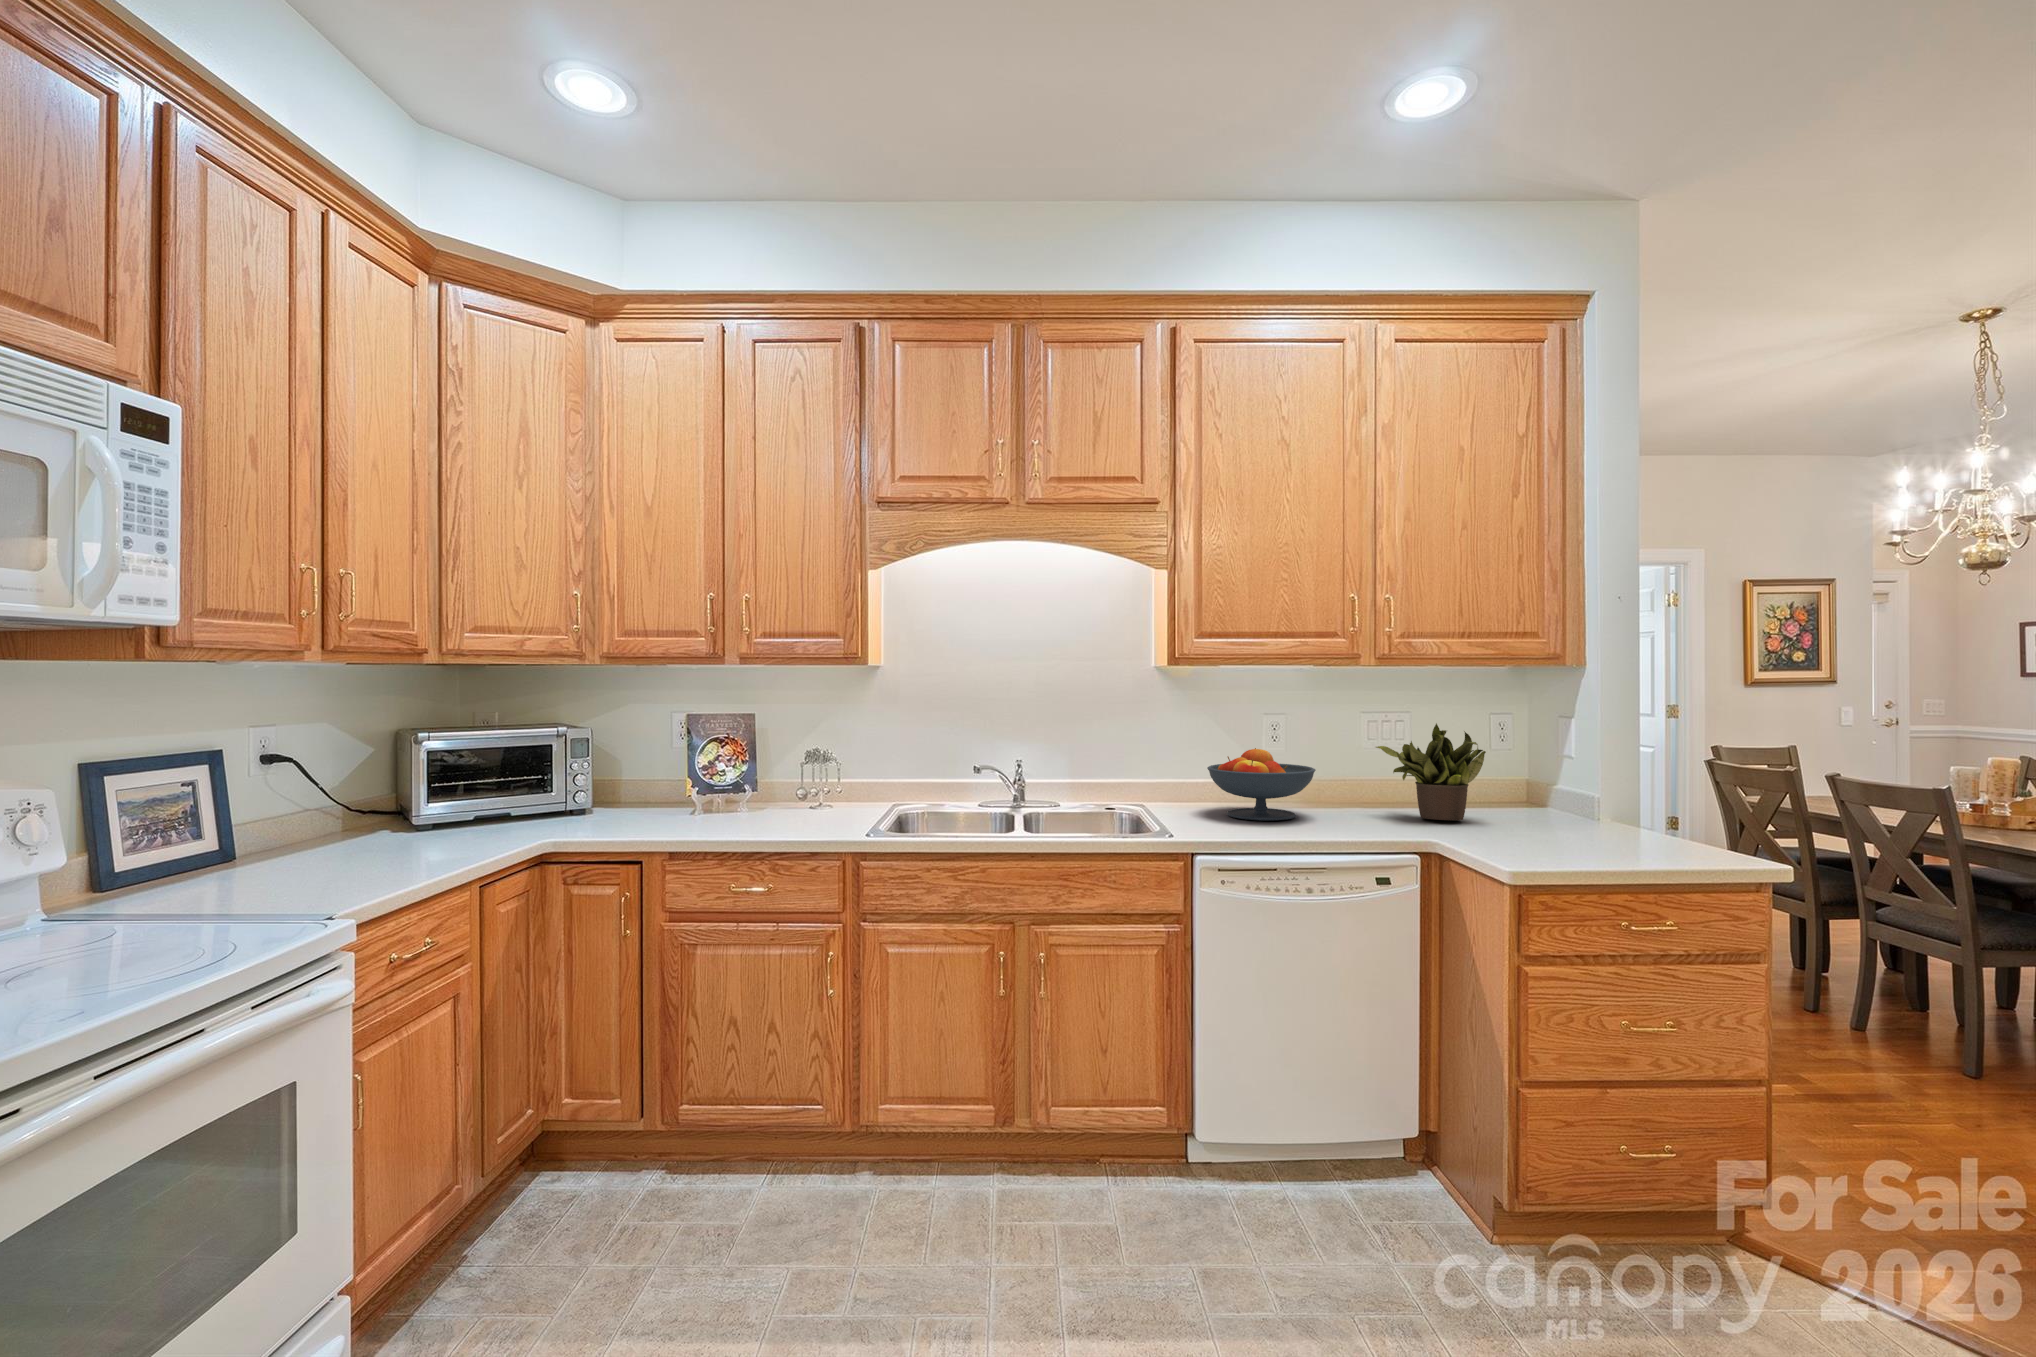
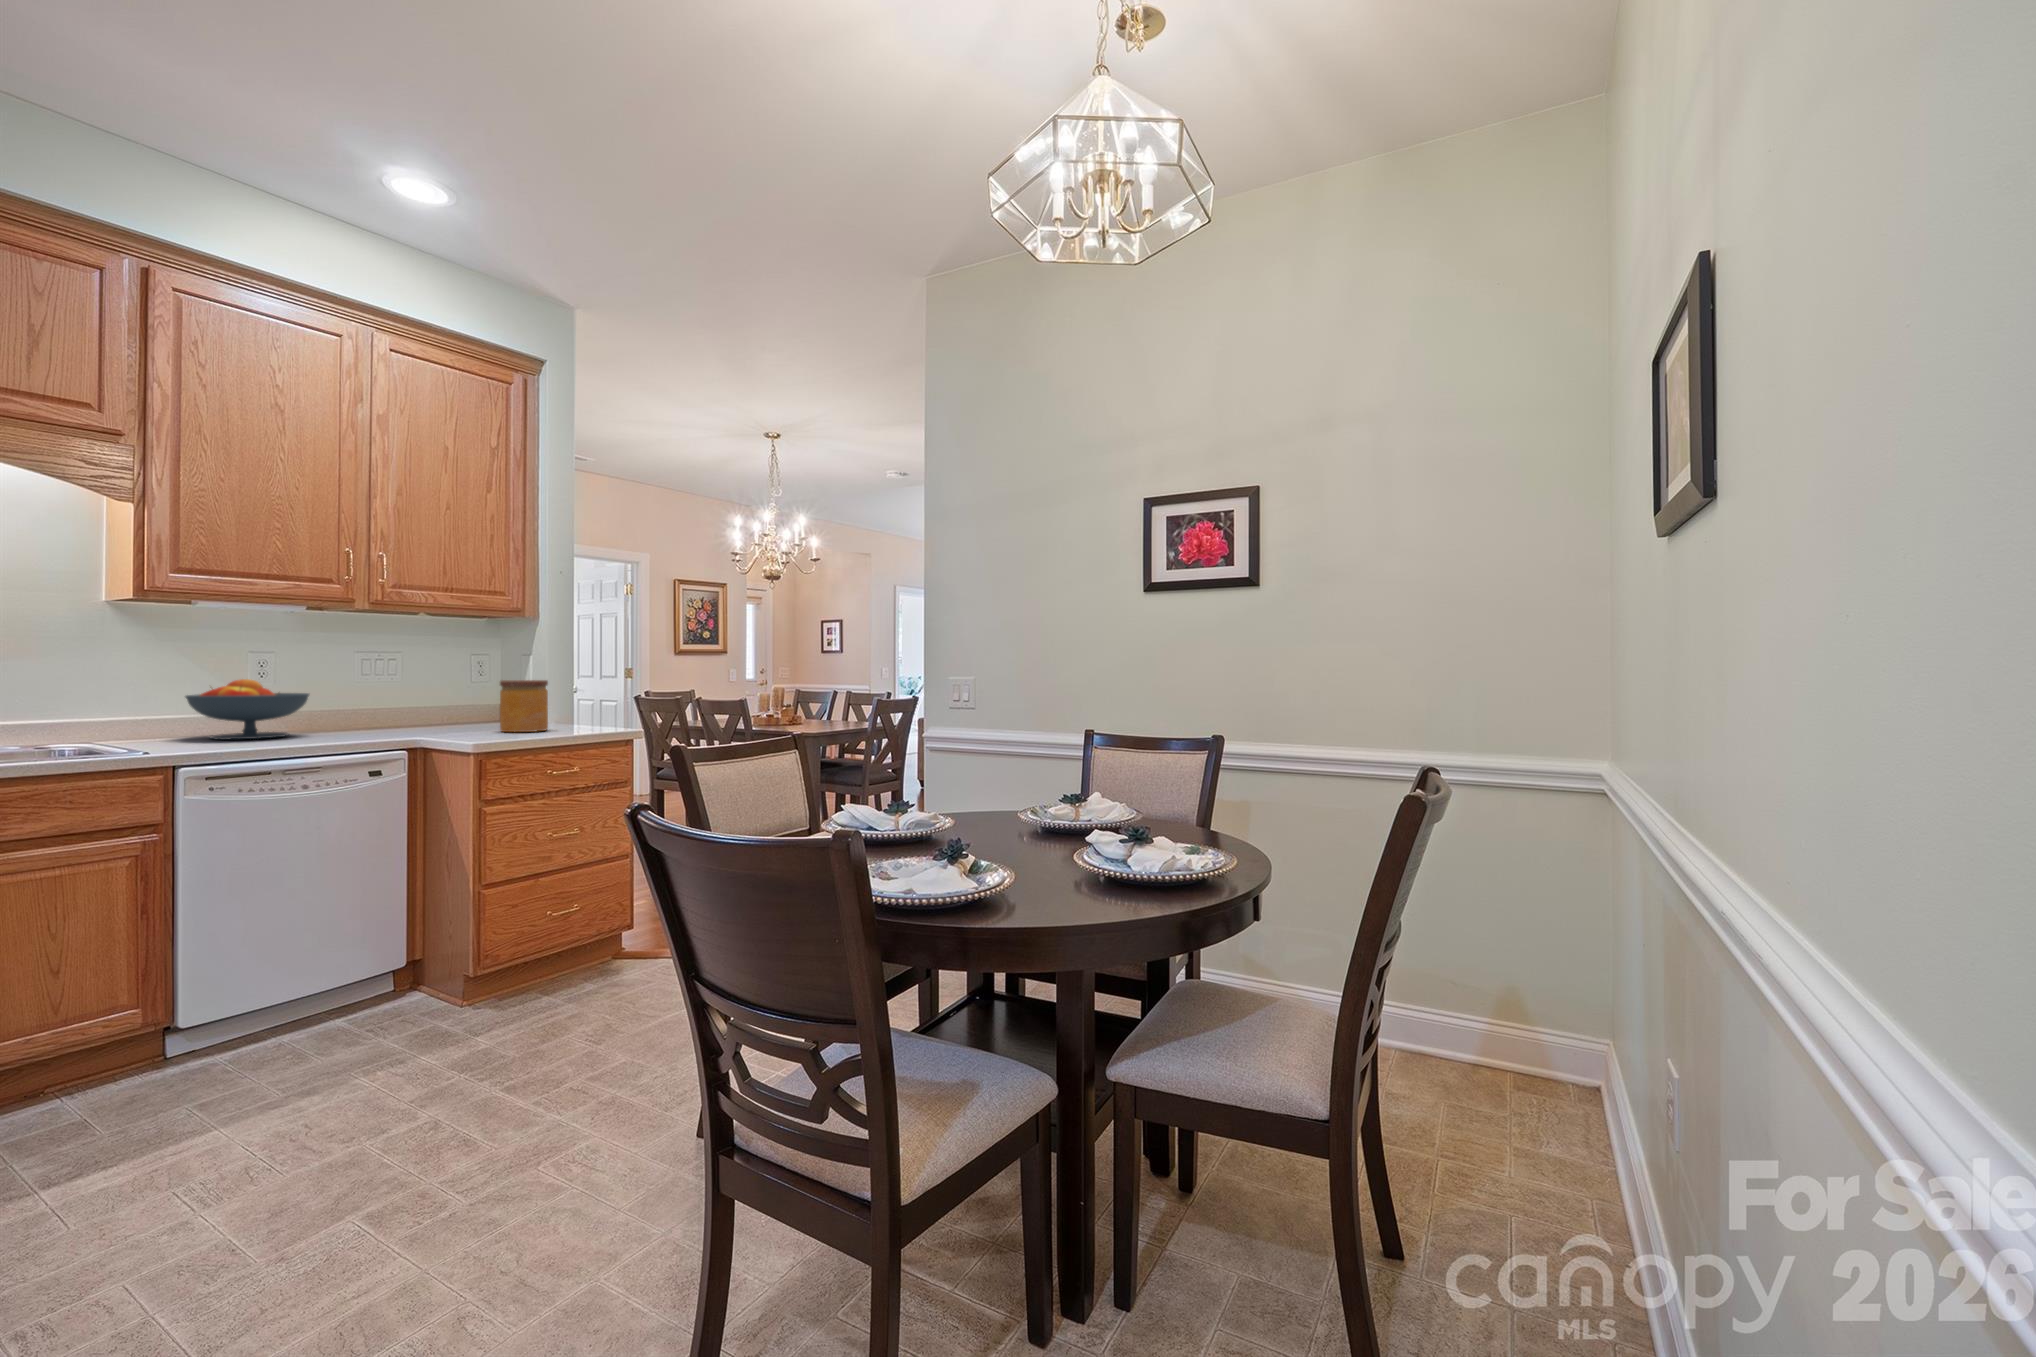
potted plant: present [1376,723,1486,820] -> none [368,655,465,729]
jar: none [1535,760,1607,843] -> present [500,680,548,732]

